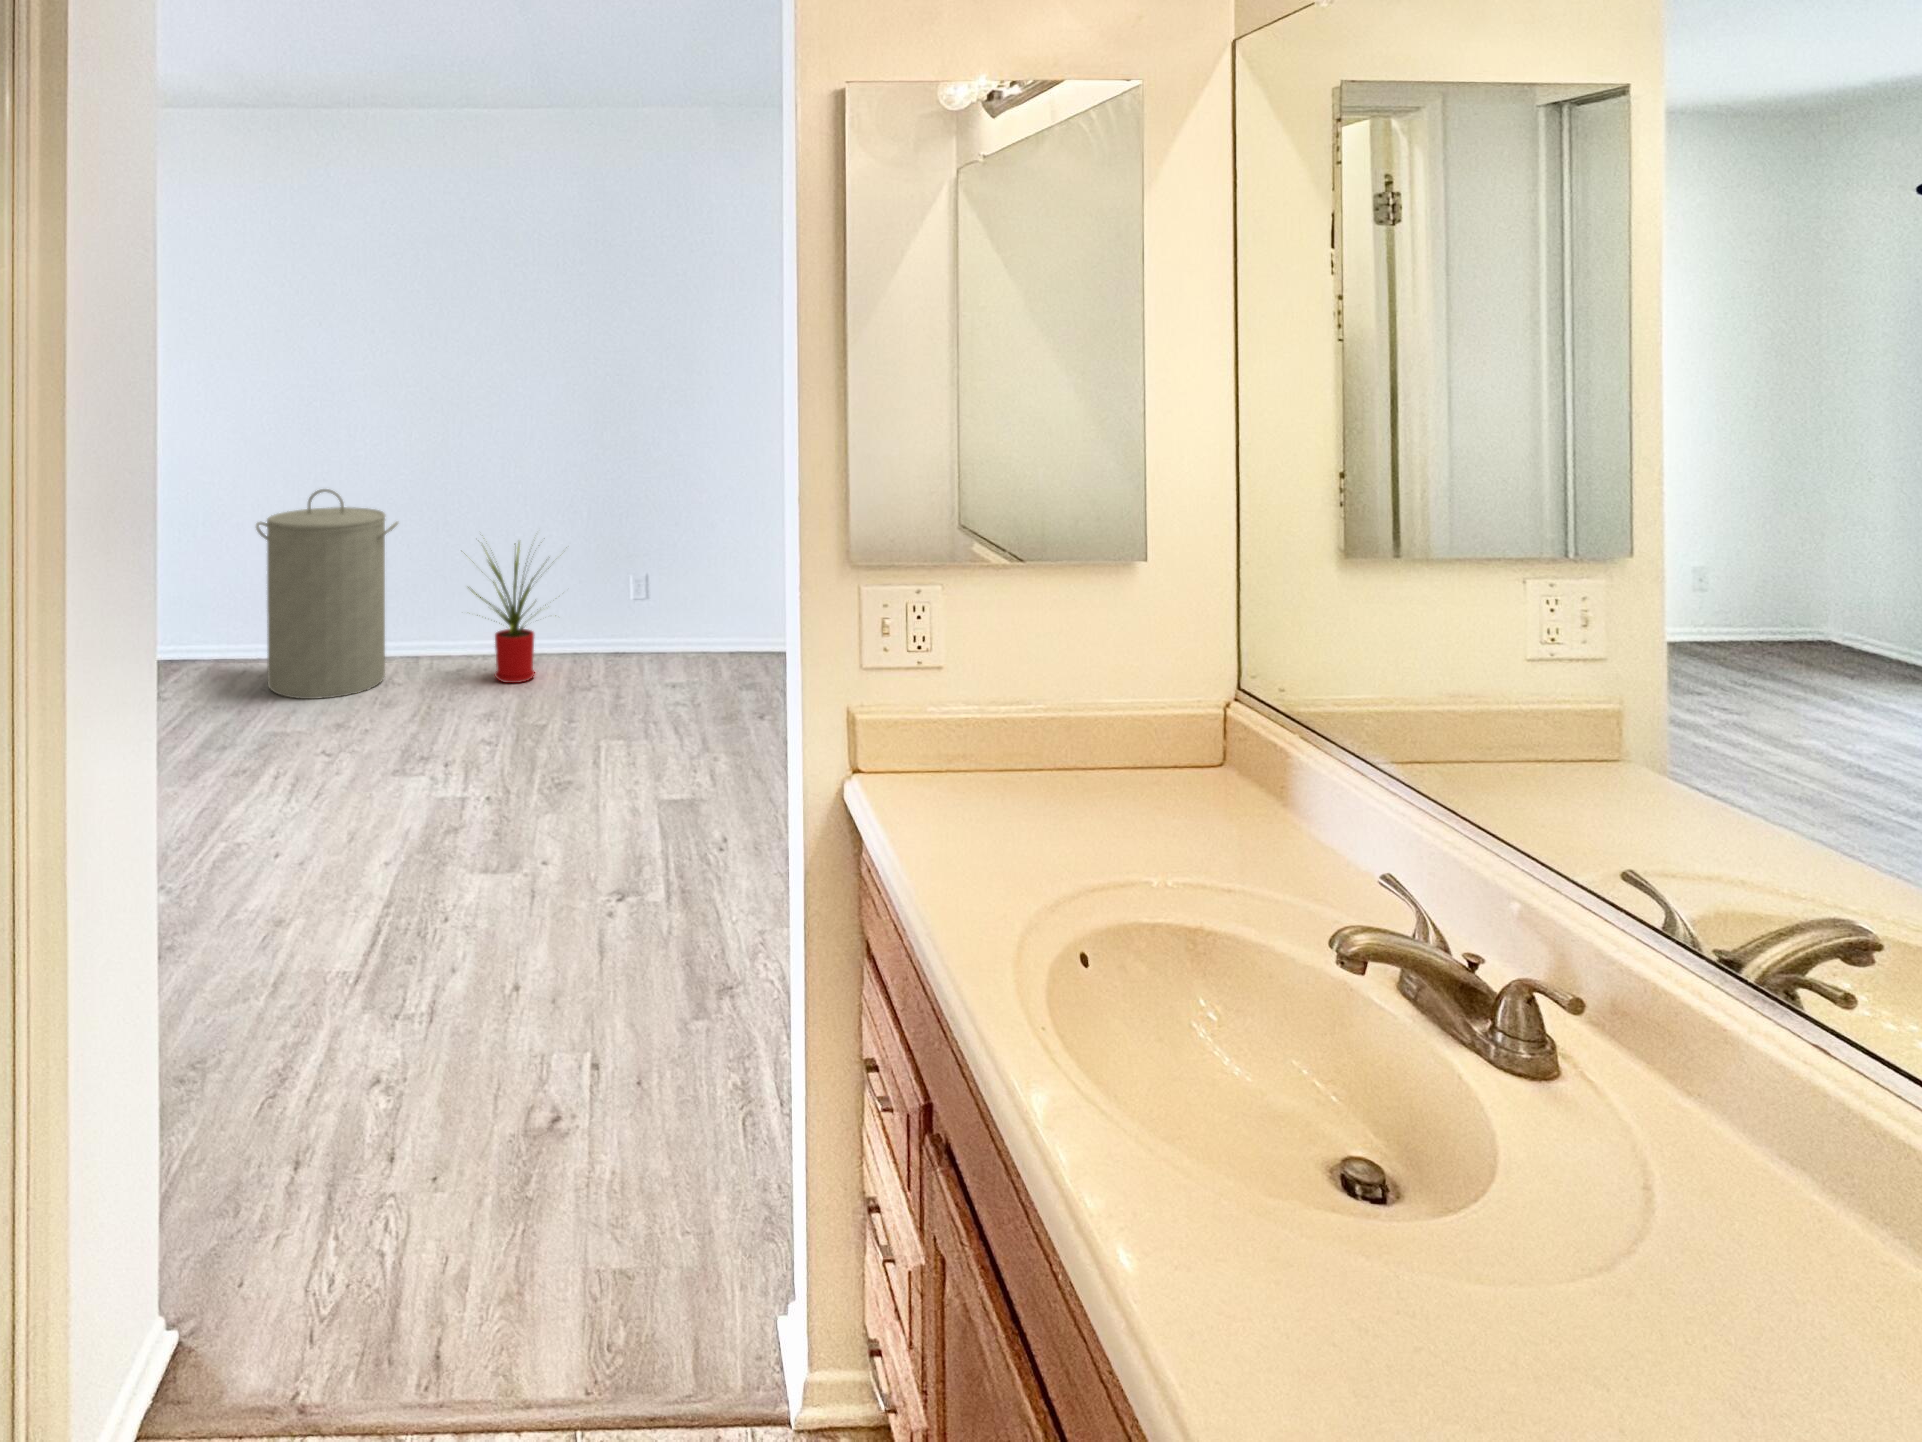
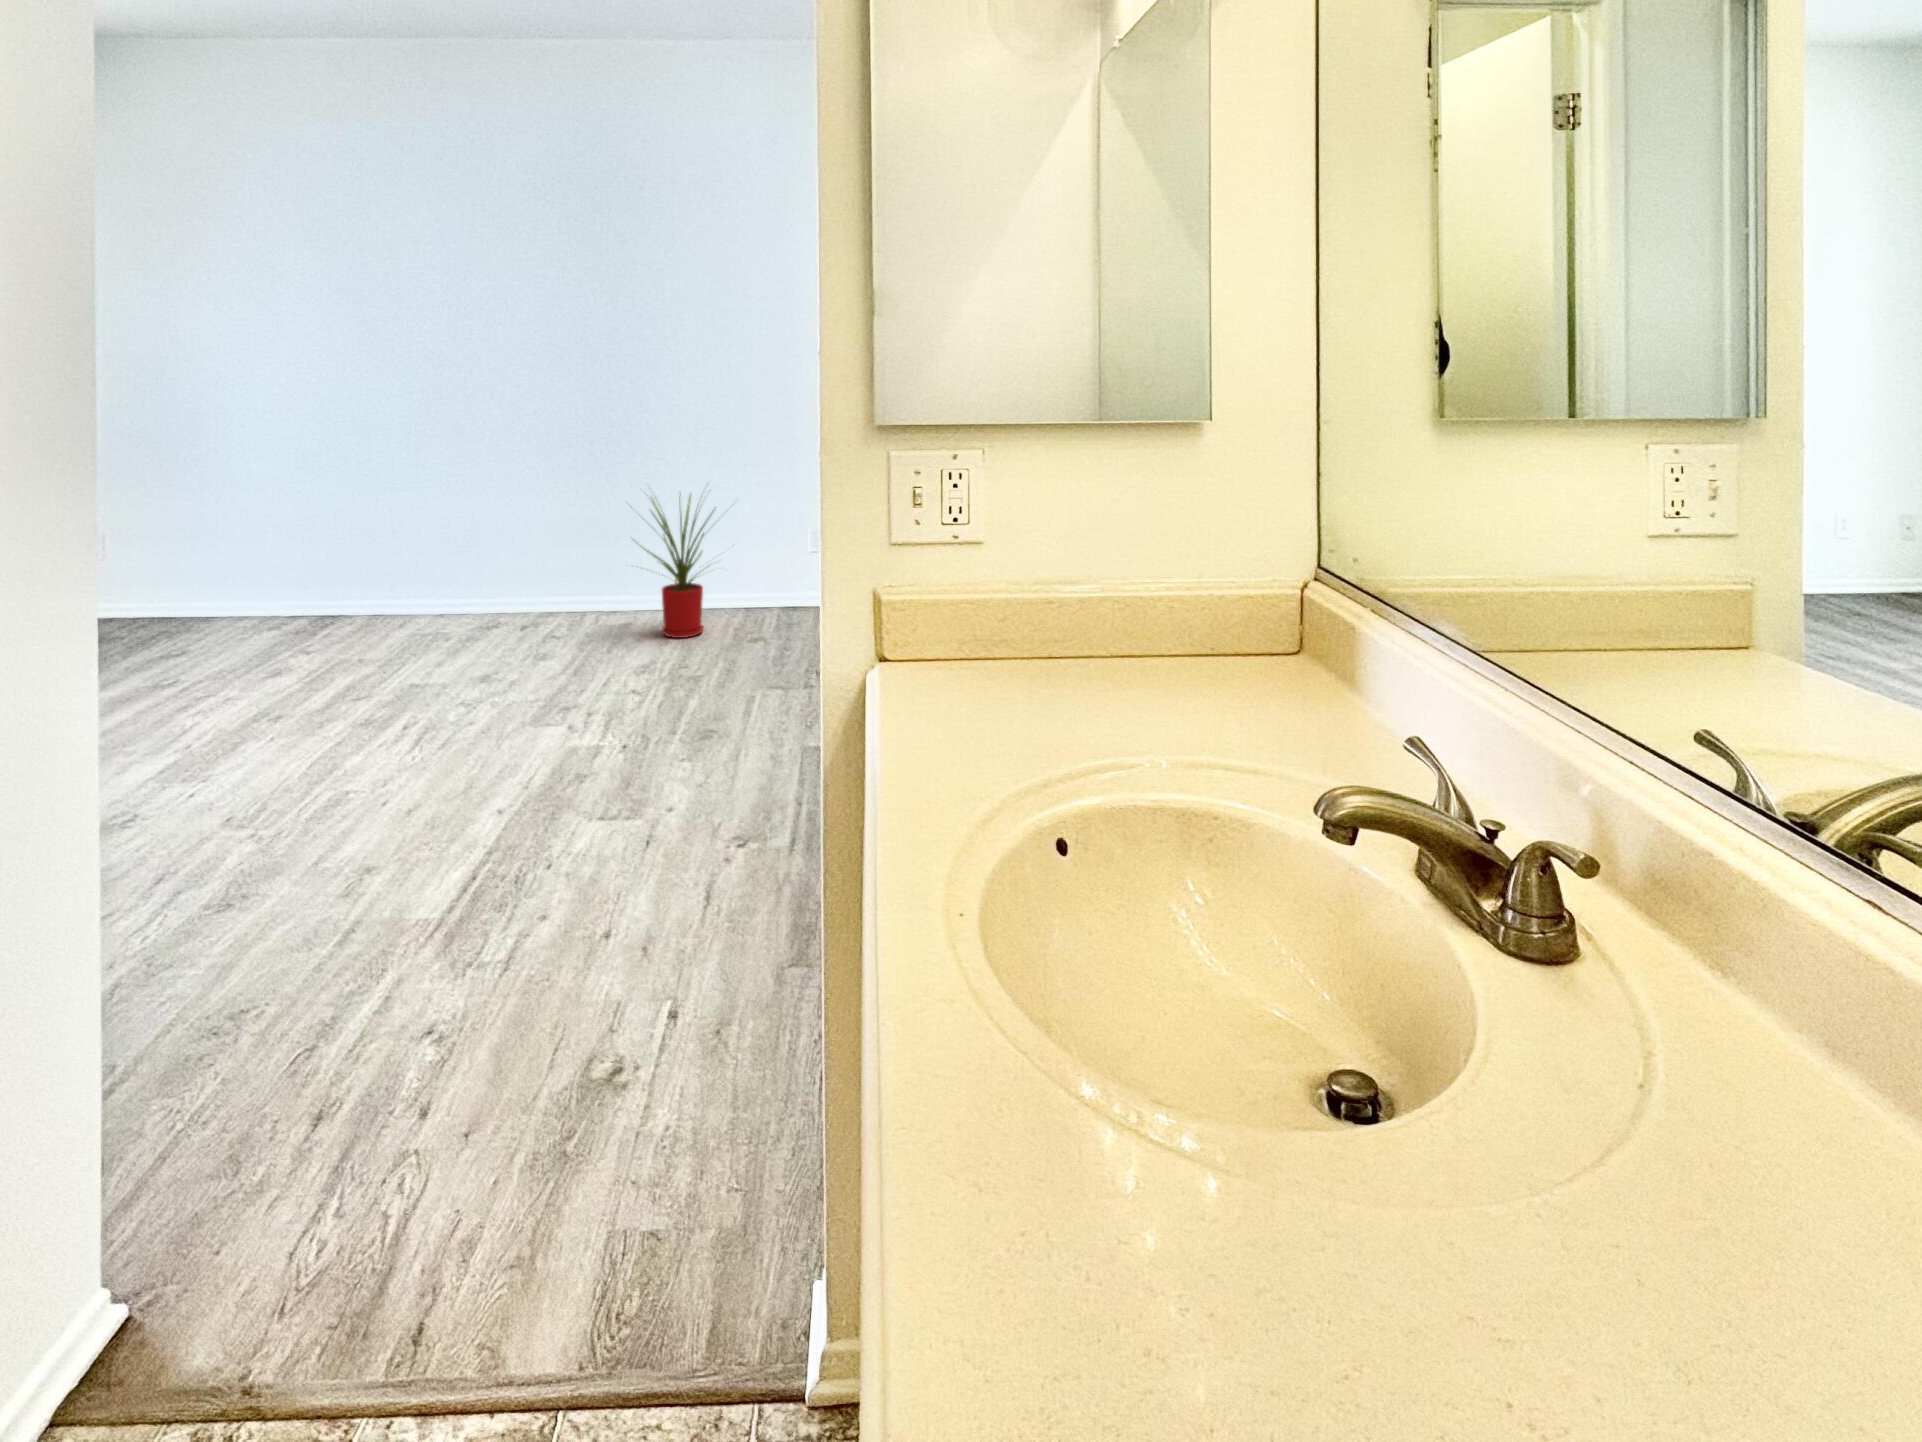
laundry hamper: present [256,489,398,699] -> none [413,439,563,654]

